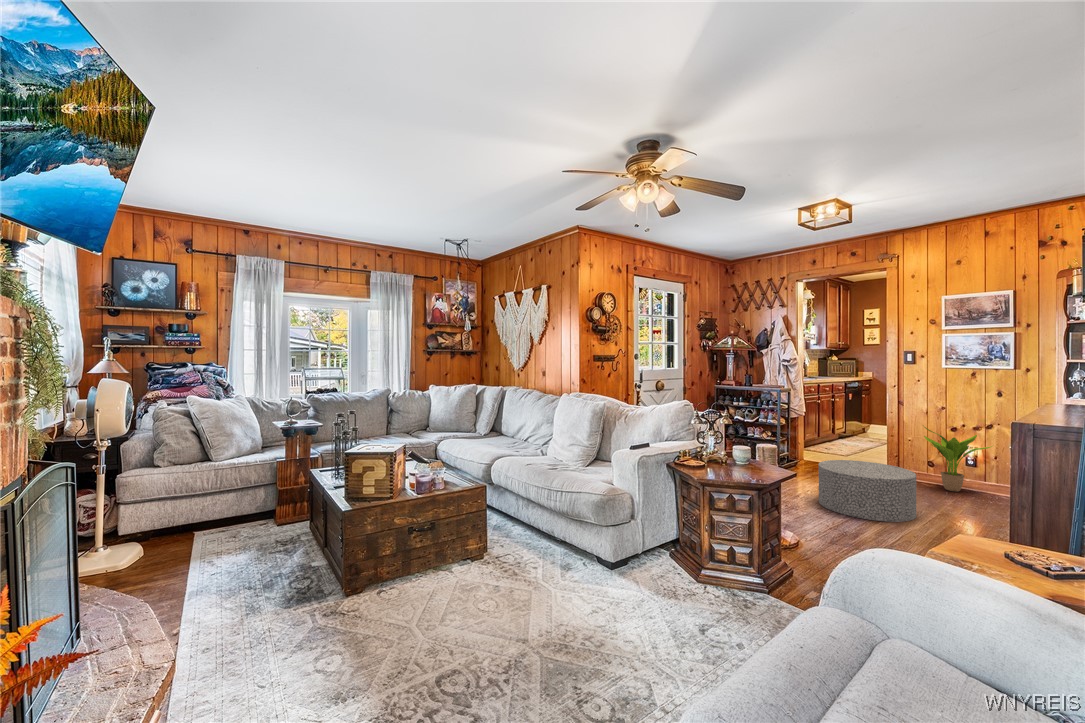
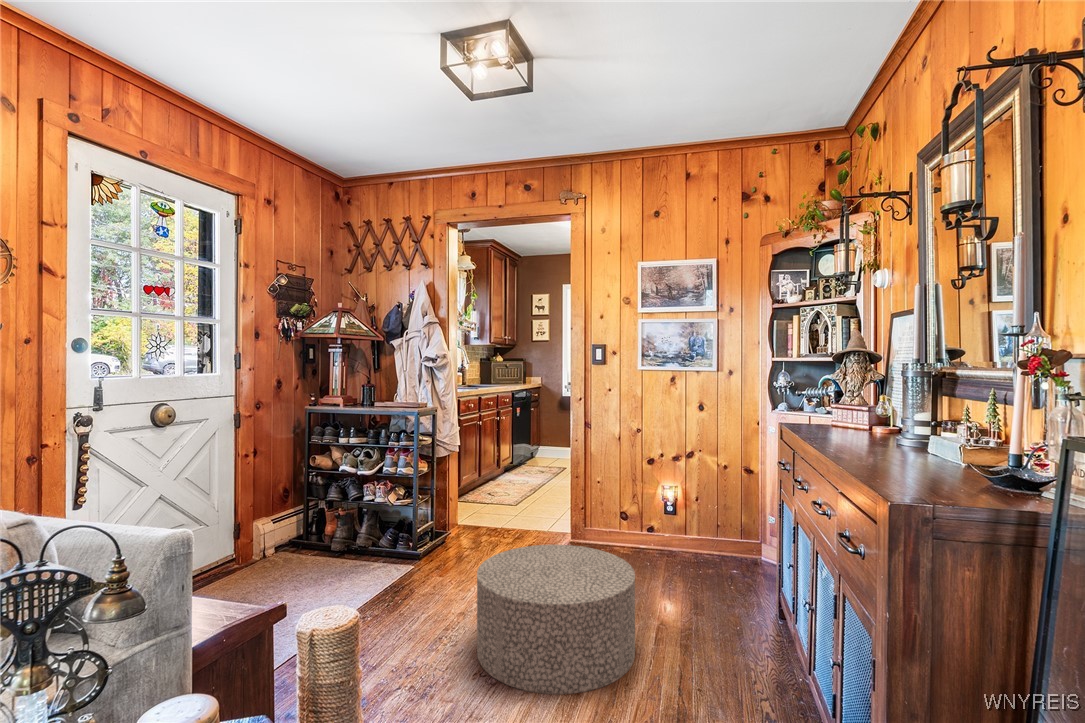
potted plant: present [924,427,992,492] -> none [618,460,698,559]

